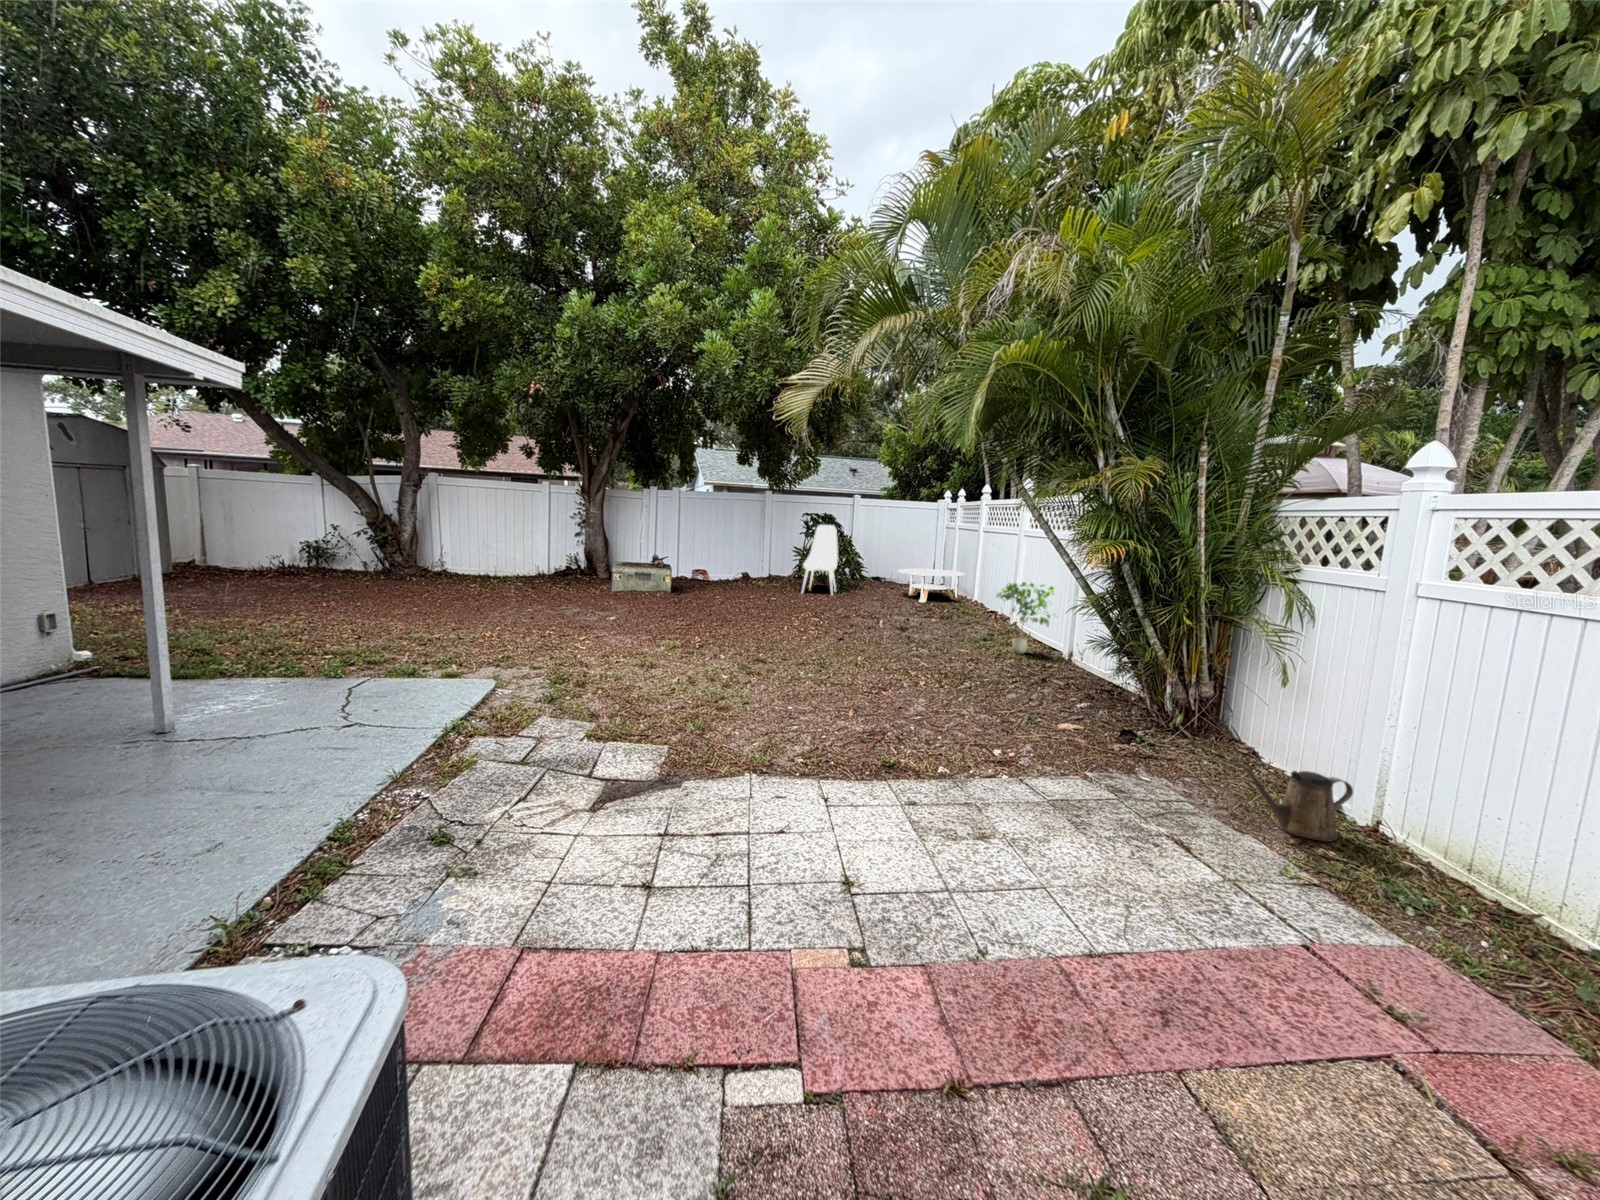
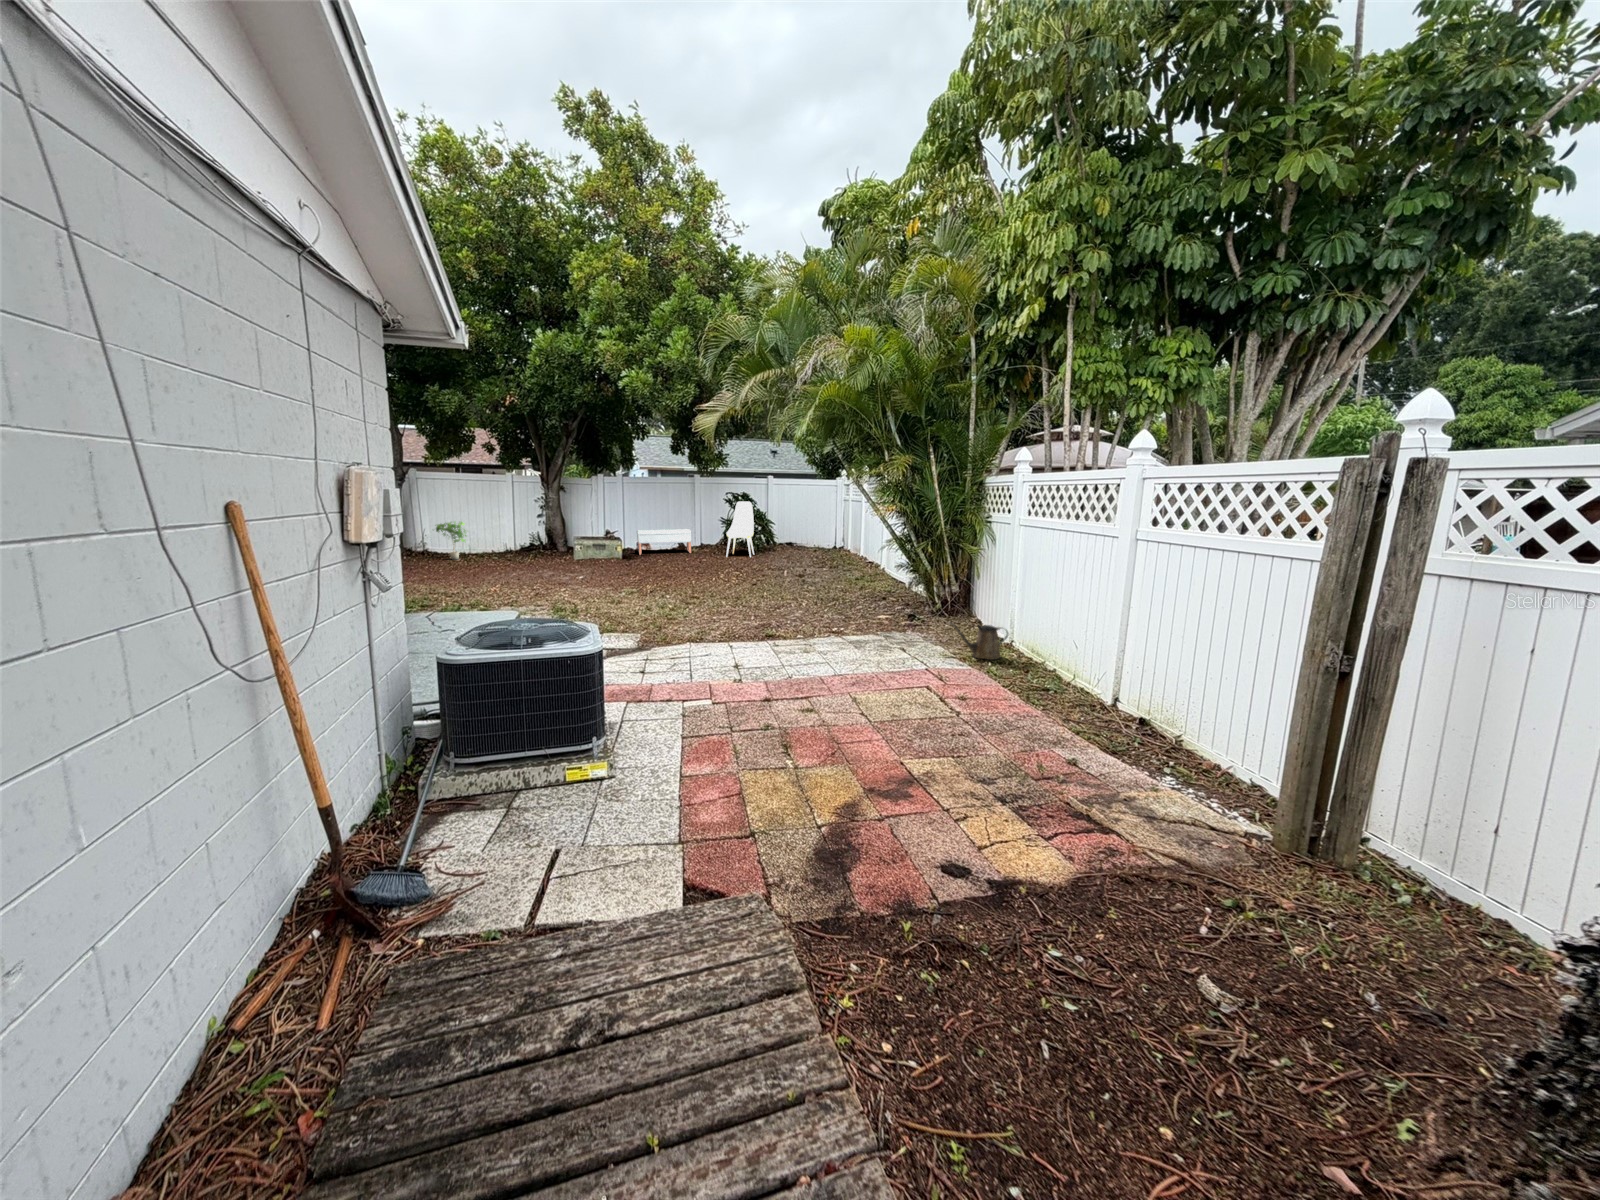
bench: none [692,555,759,587] -> present [637,529,691,555]
round table: present [898,569,965,603] -> none [801,534,853,559]
potted plant: present [997,582,1053,654] -> present [436,522,466,560]

